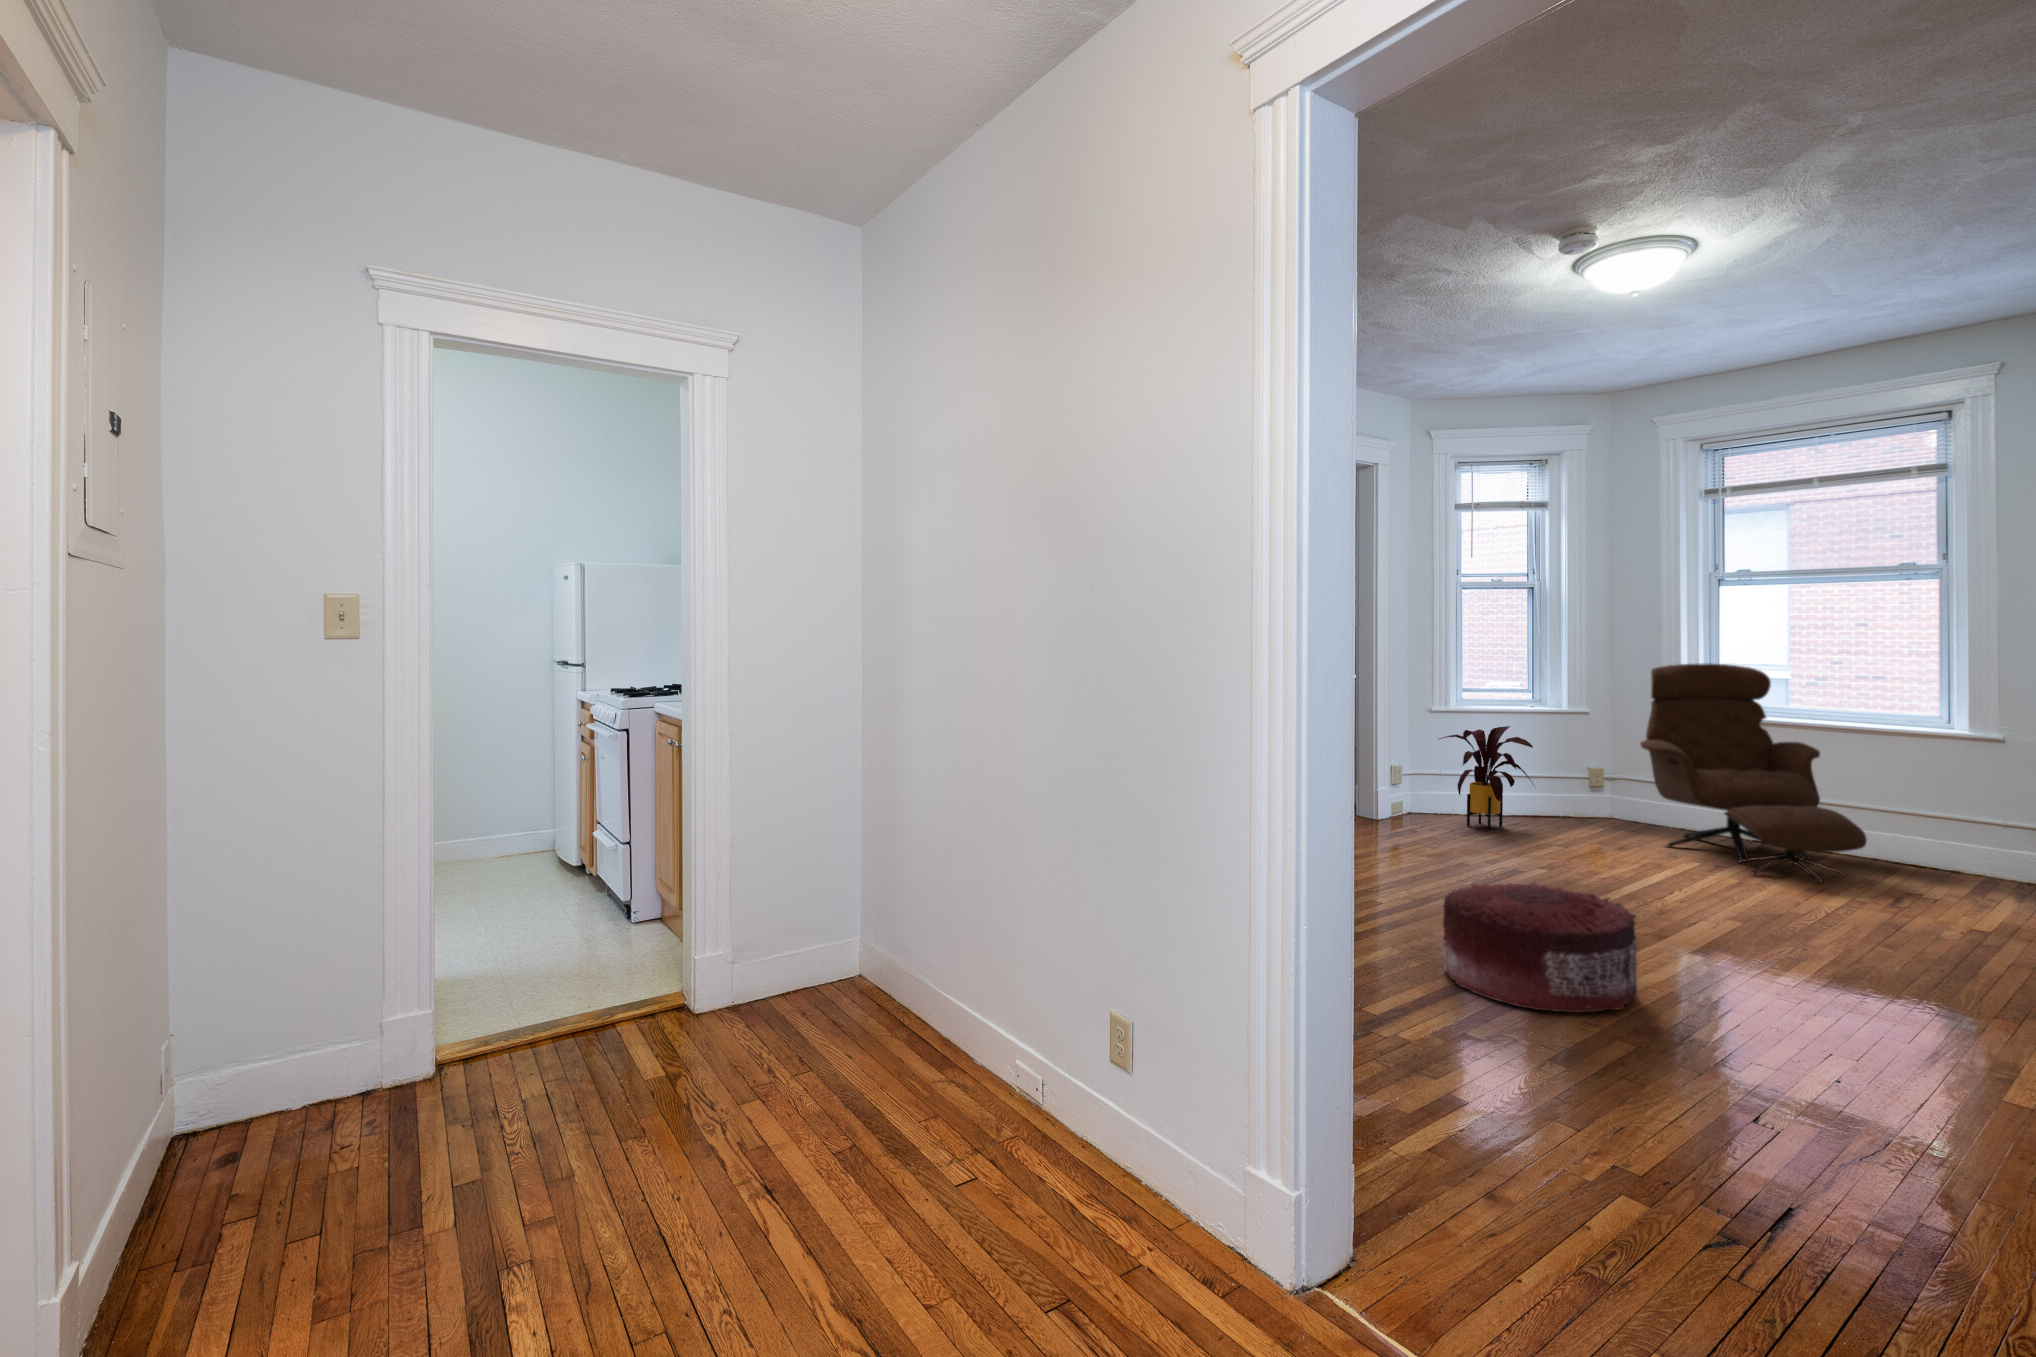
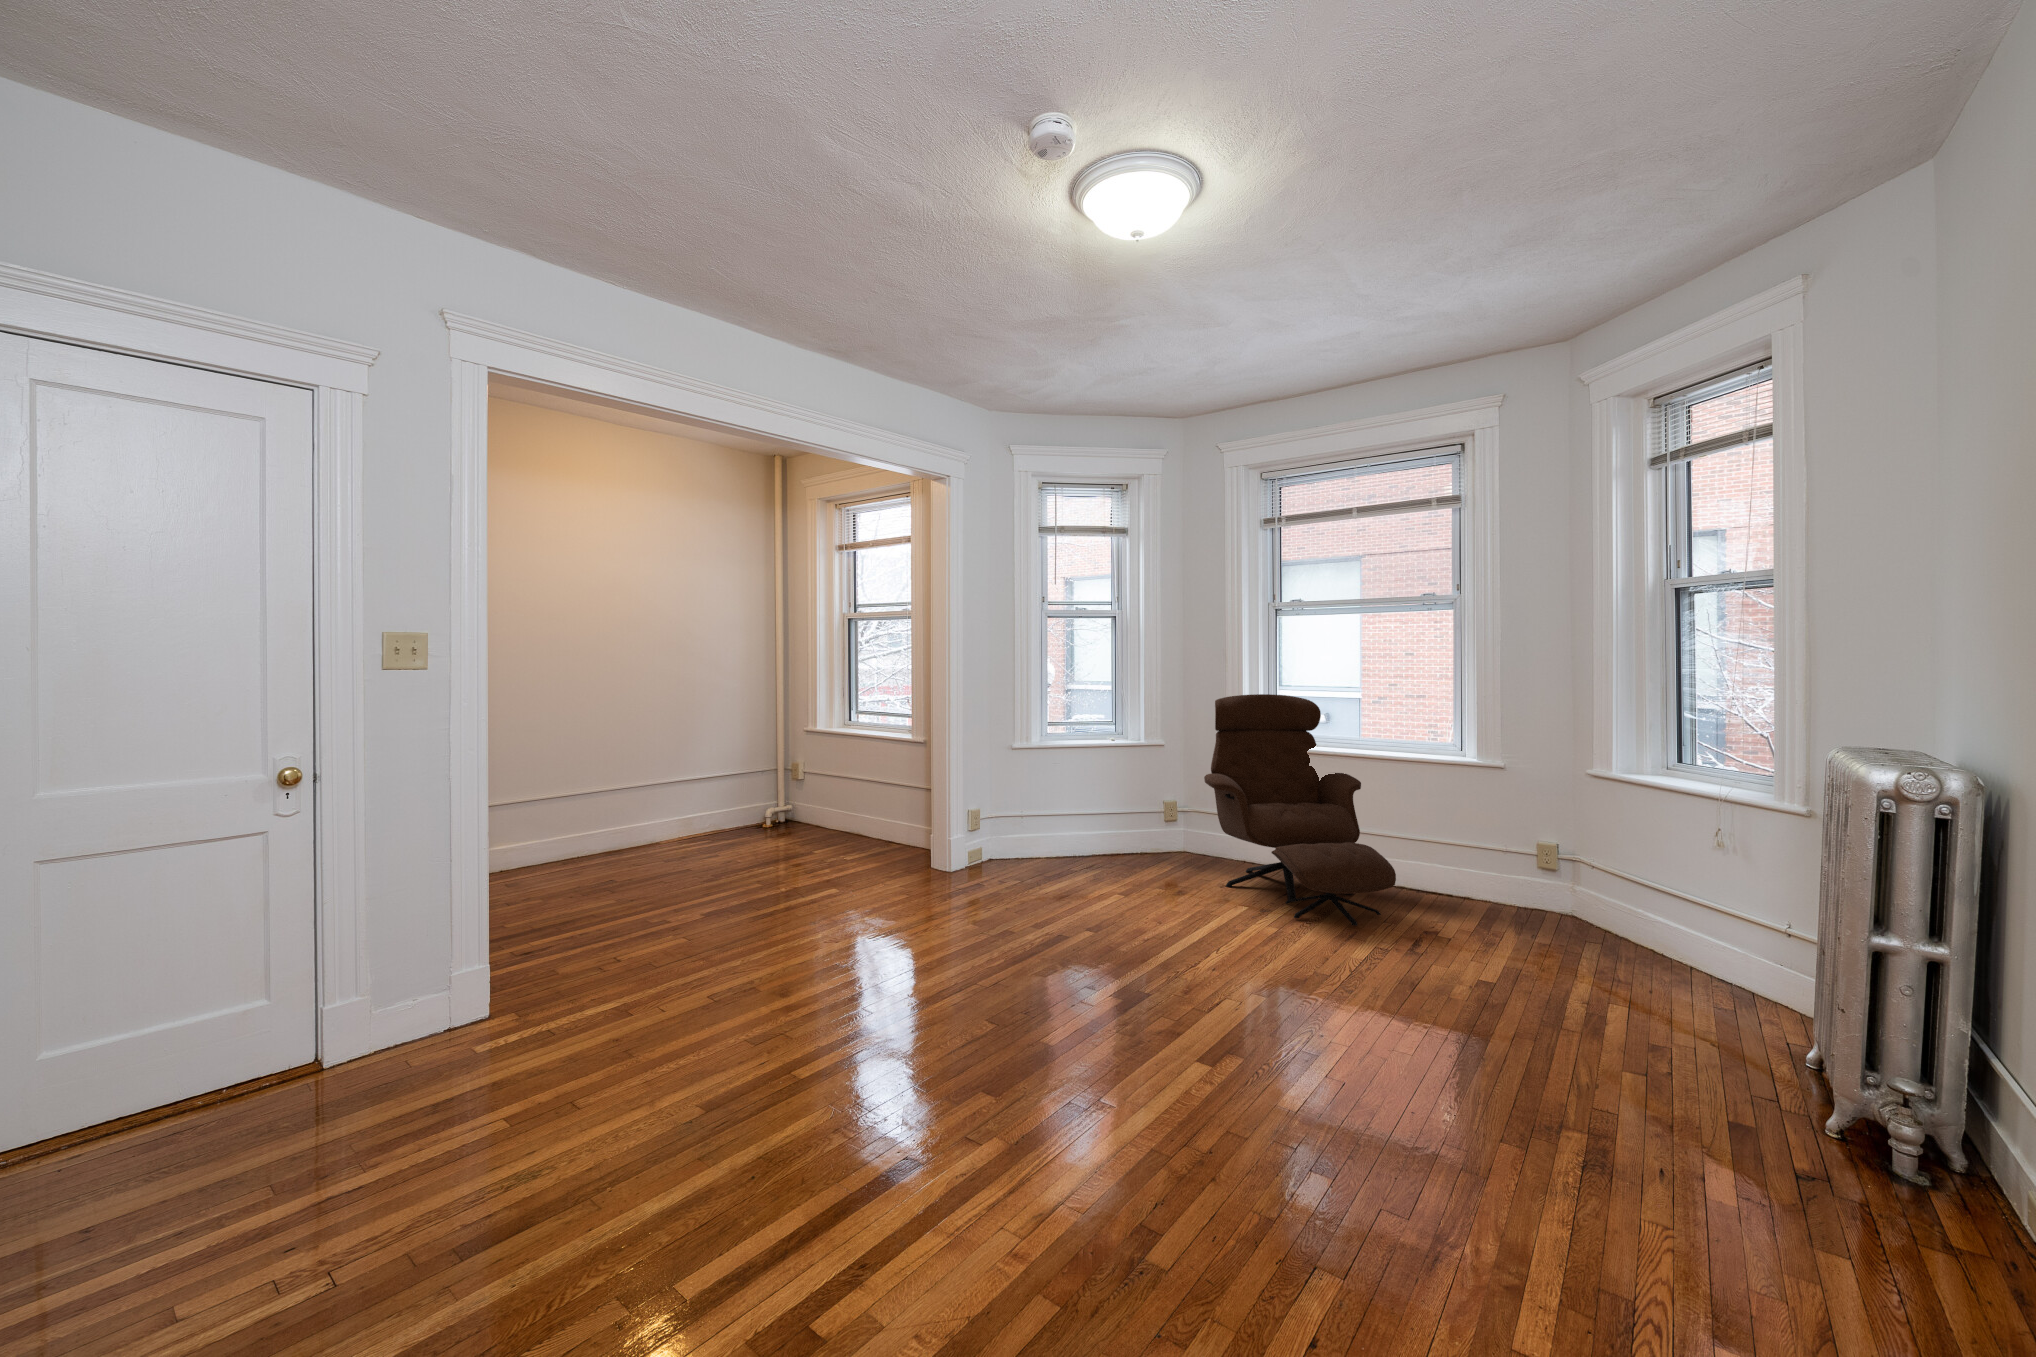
house plant: present [1440,726,1533,829] -> none [1012,760,1106,873]
pouf: present [1443,883,1638,1012] -> none [851,983,1095,1208]

